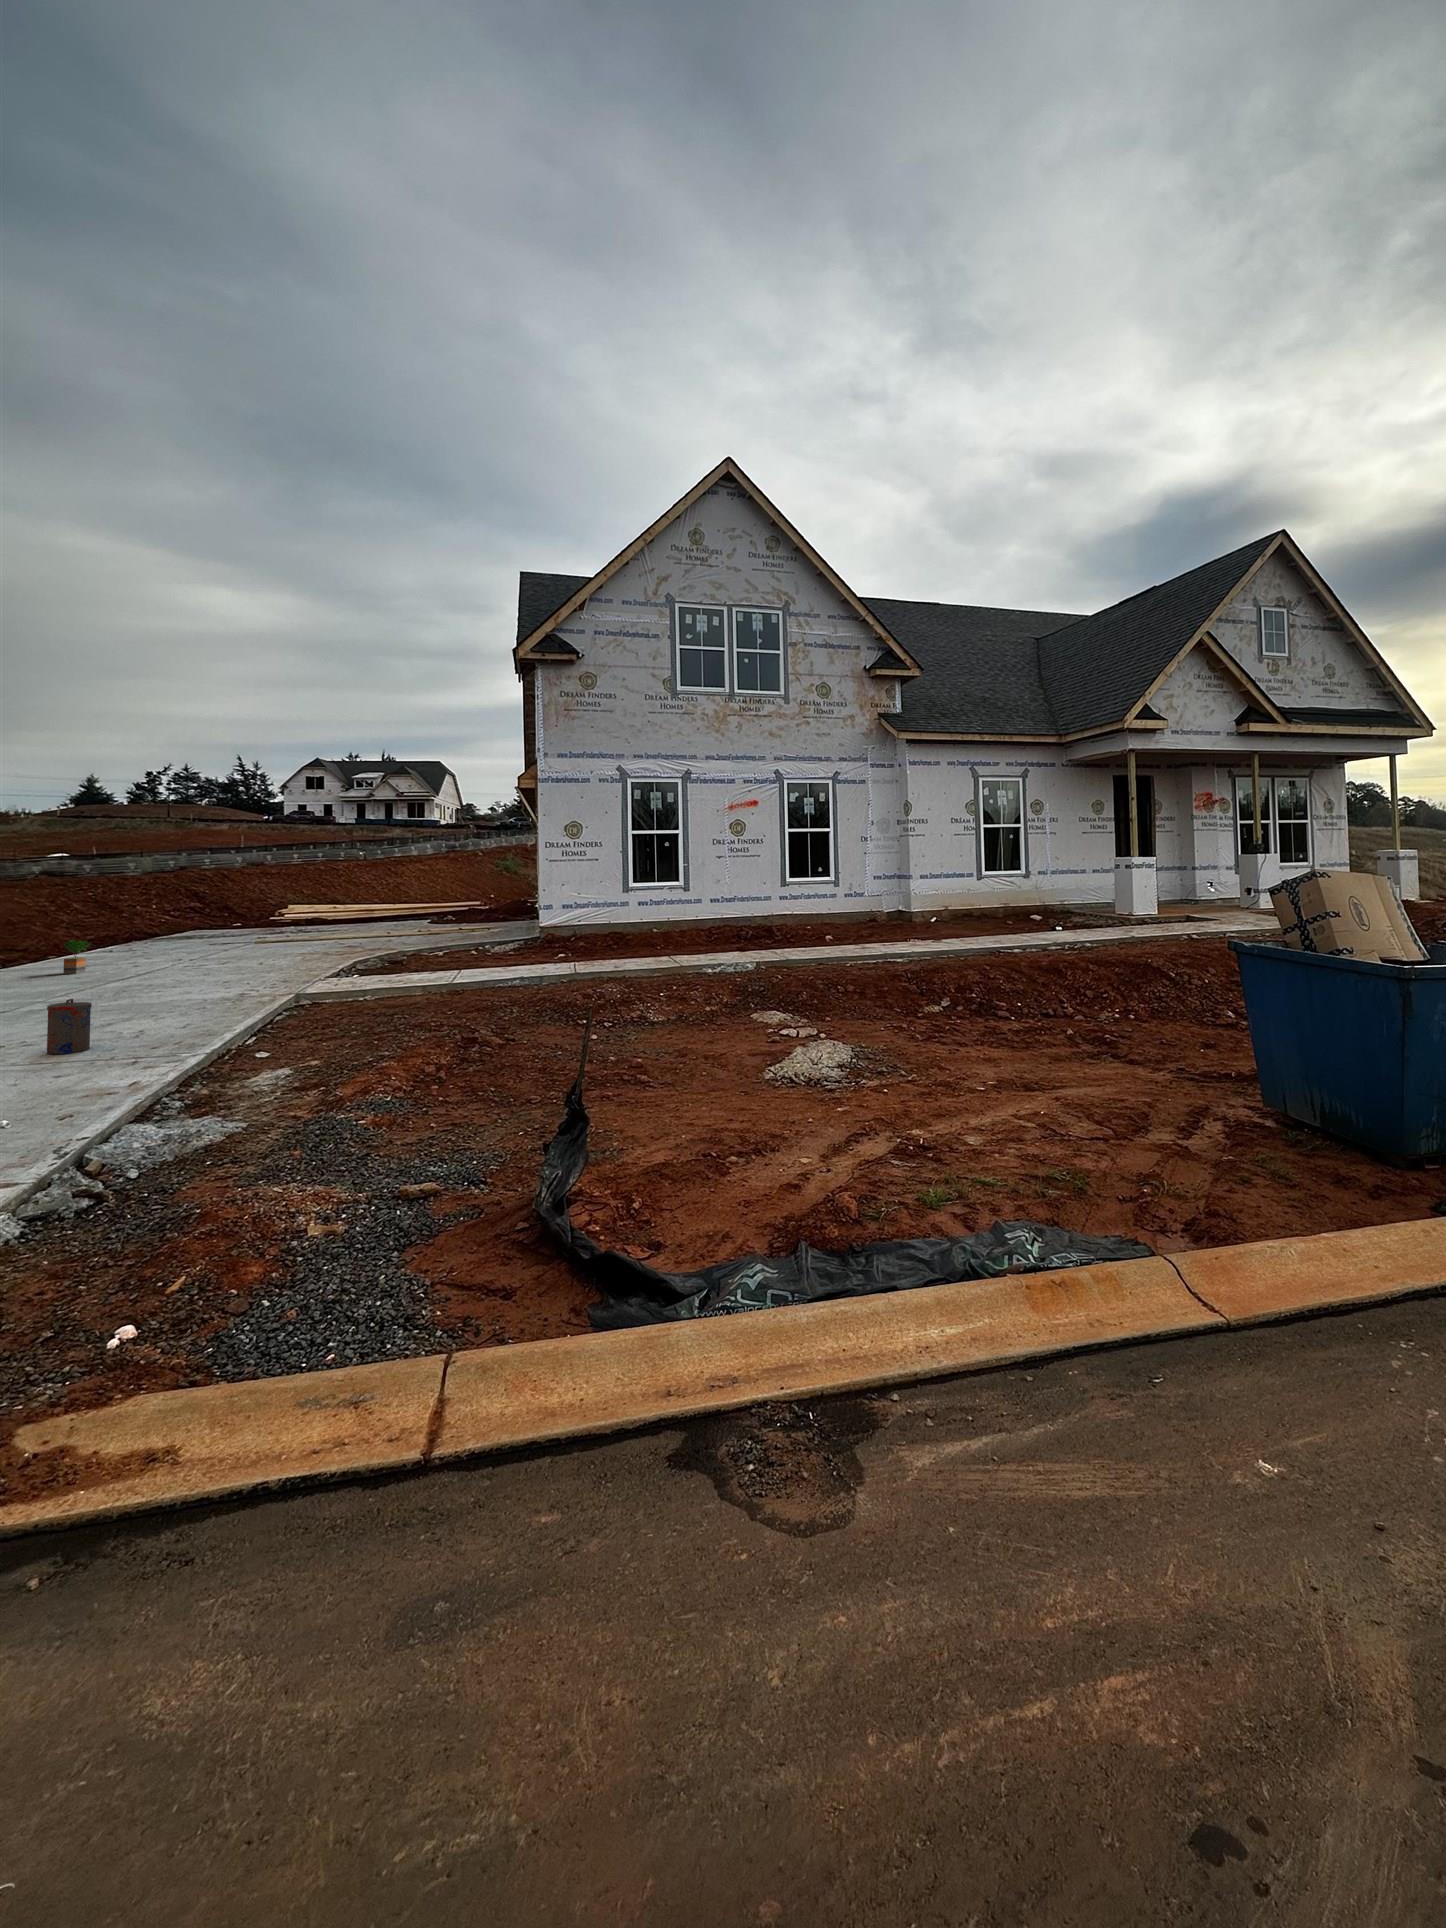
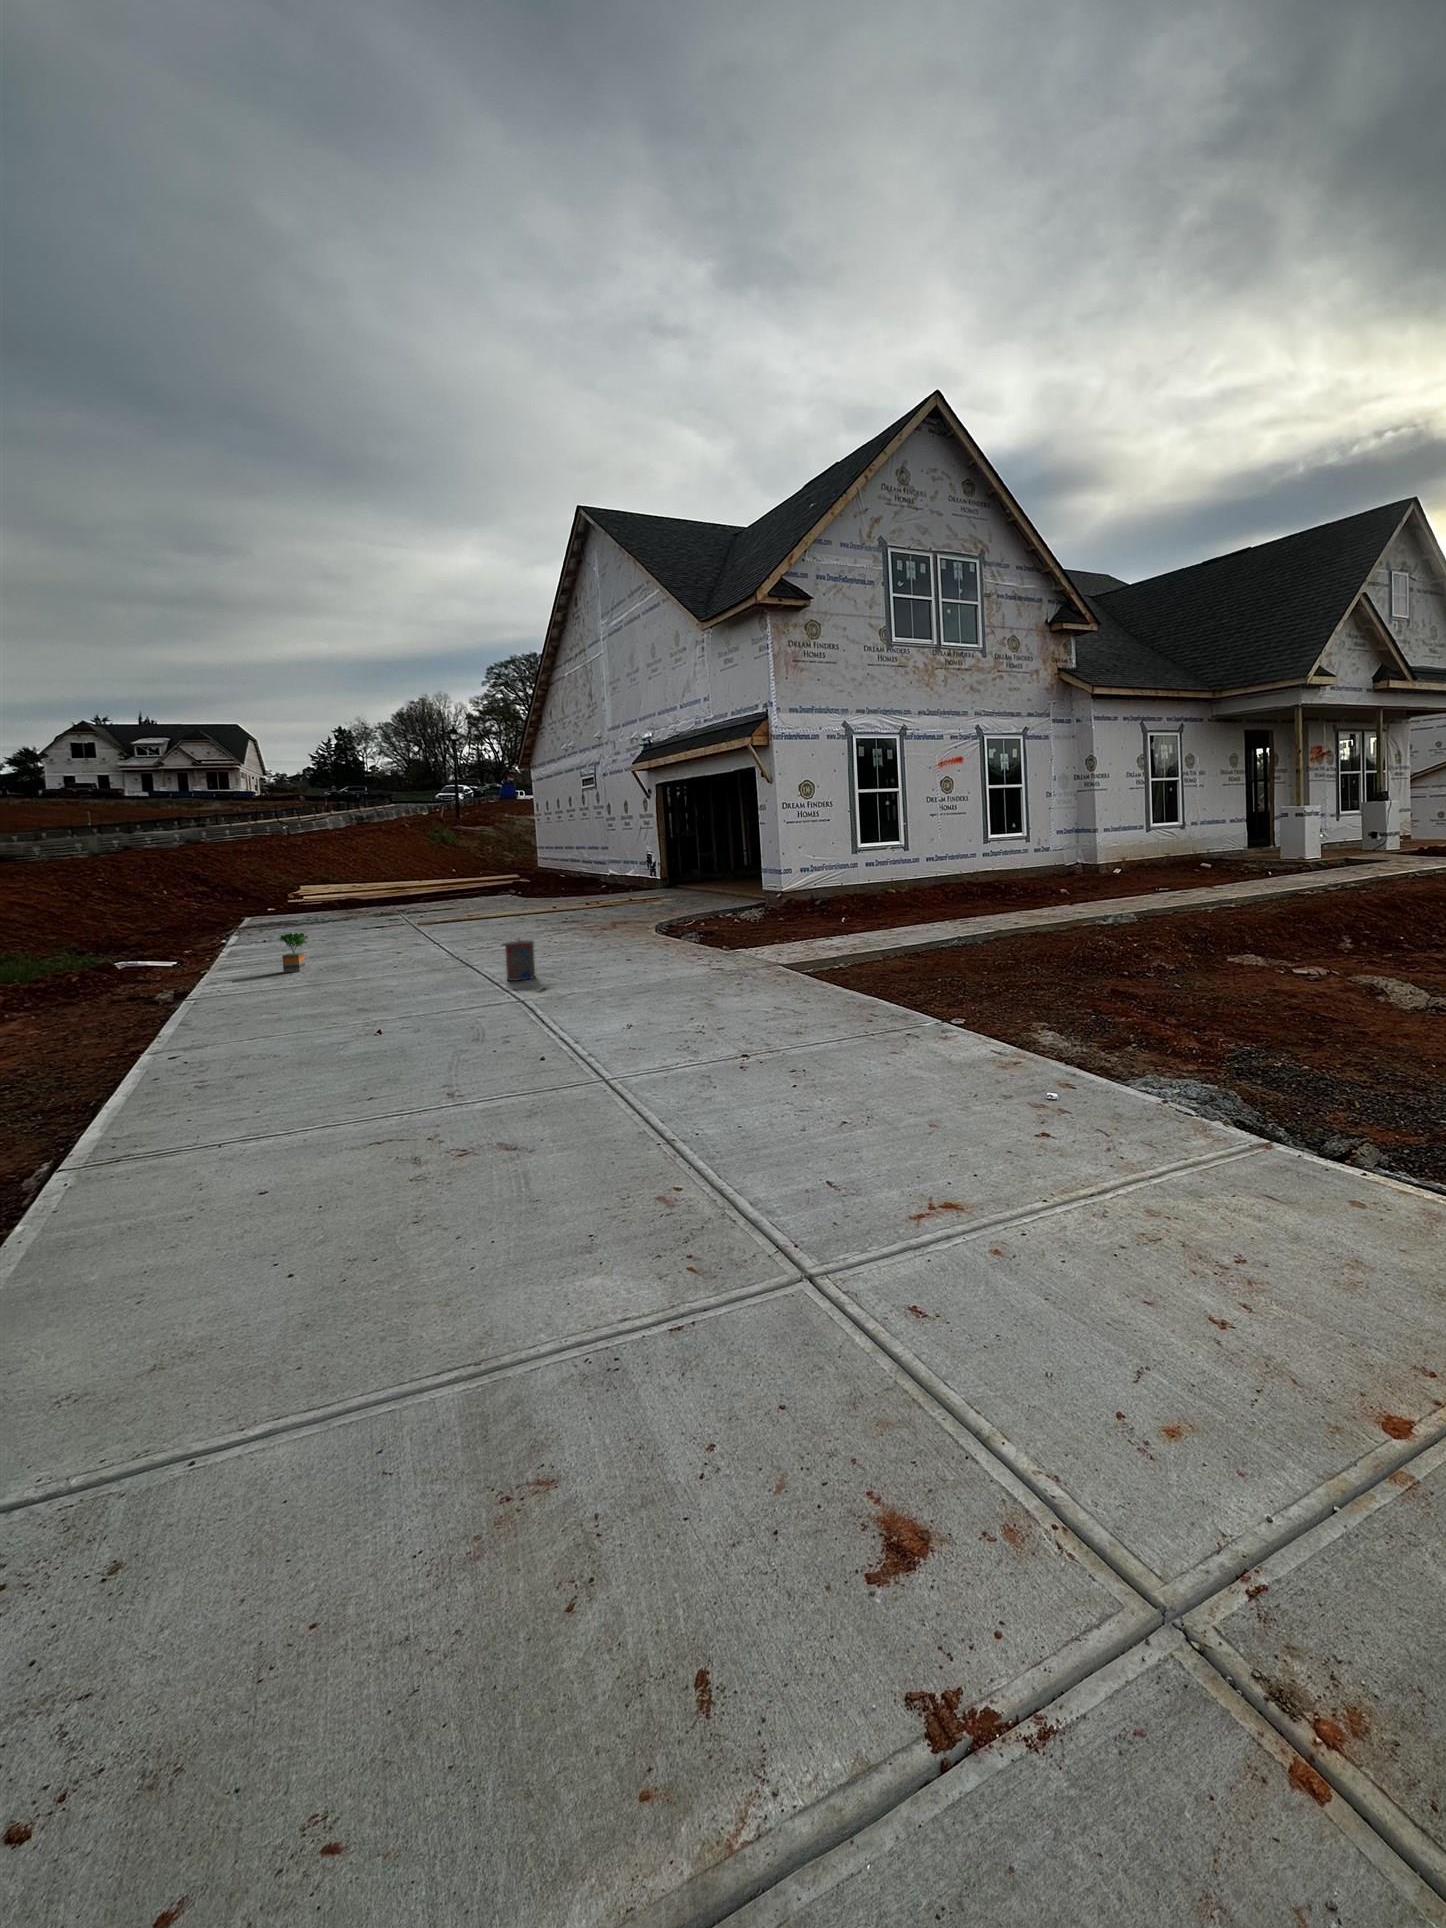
trash can: present [47,999,92,1054] -> present [505,939,535,981]

